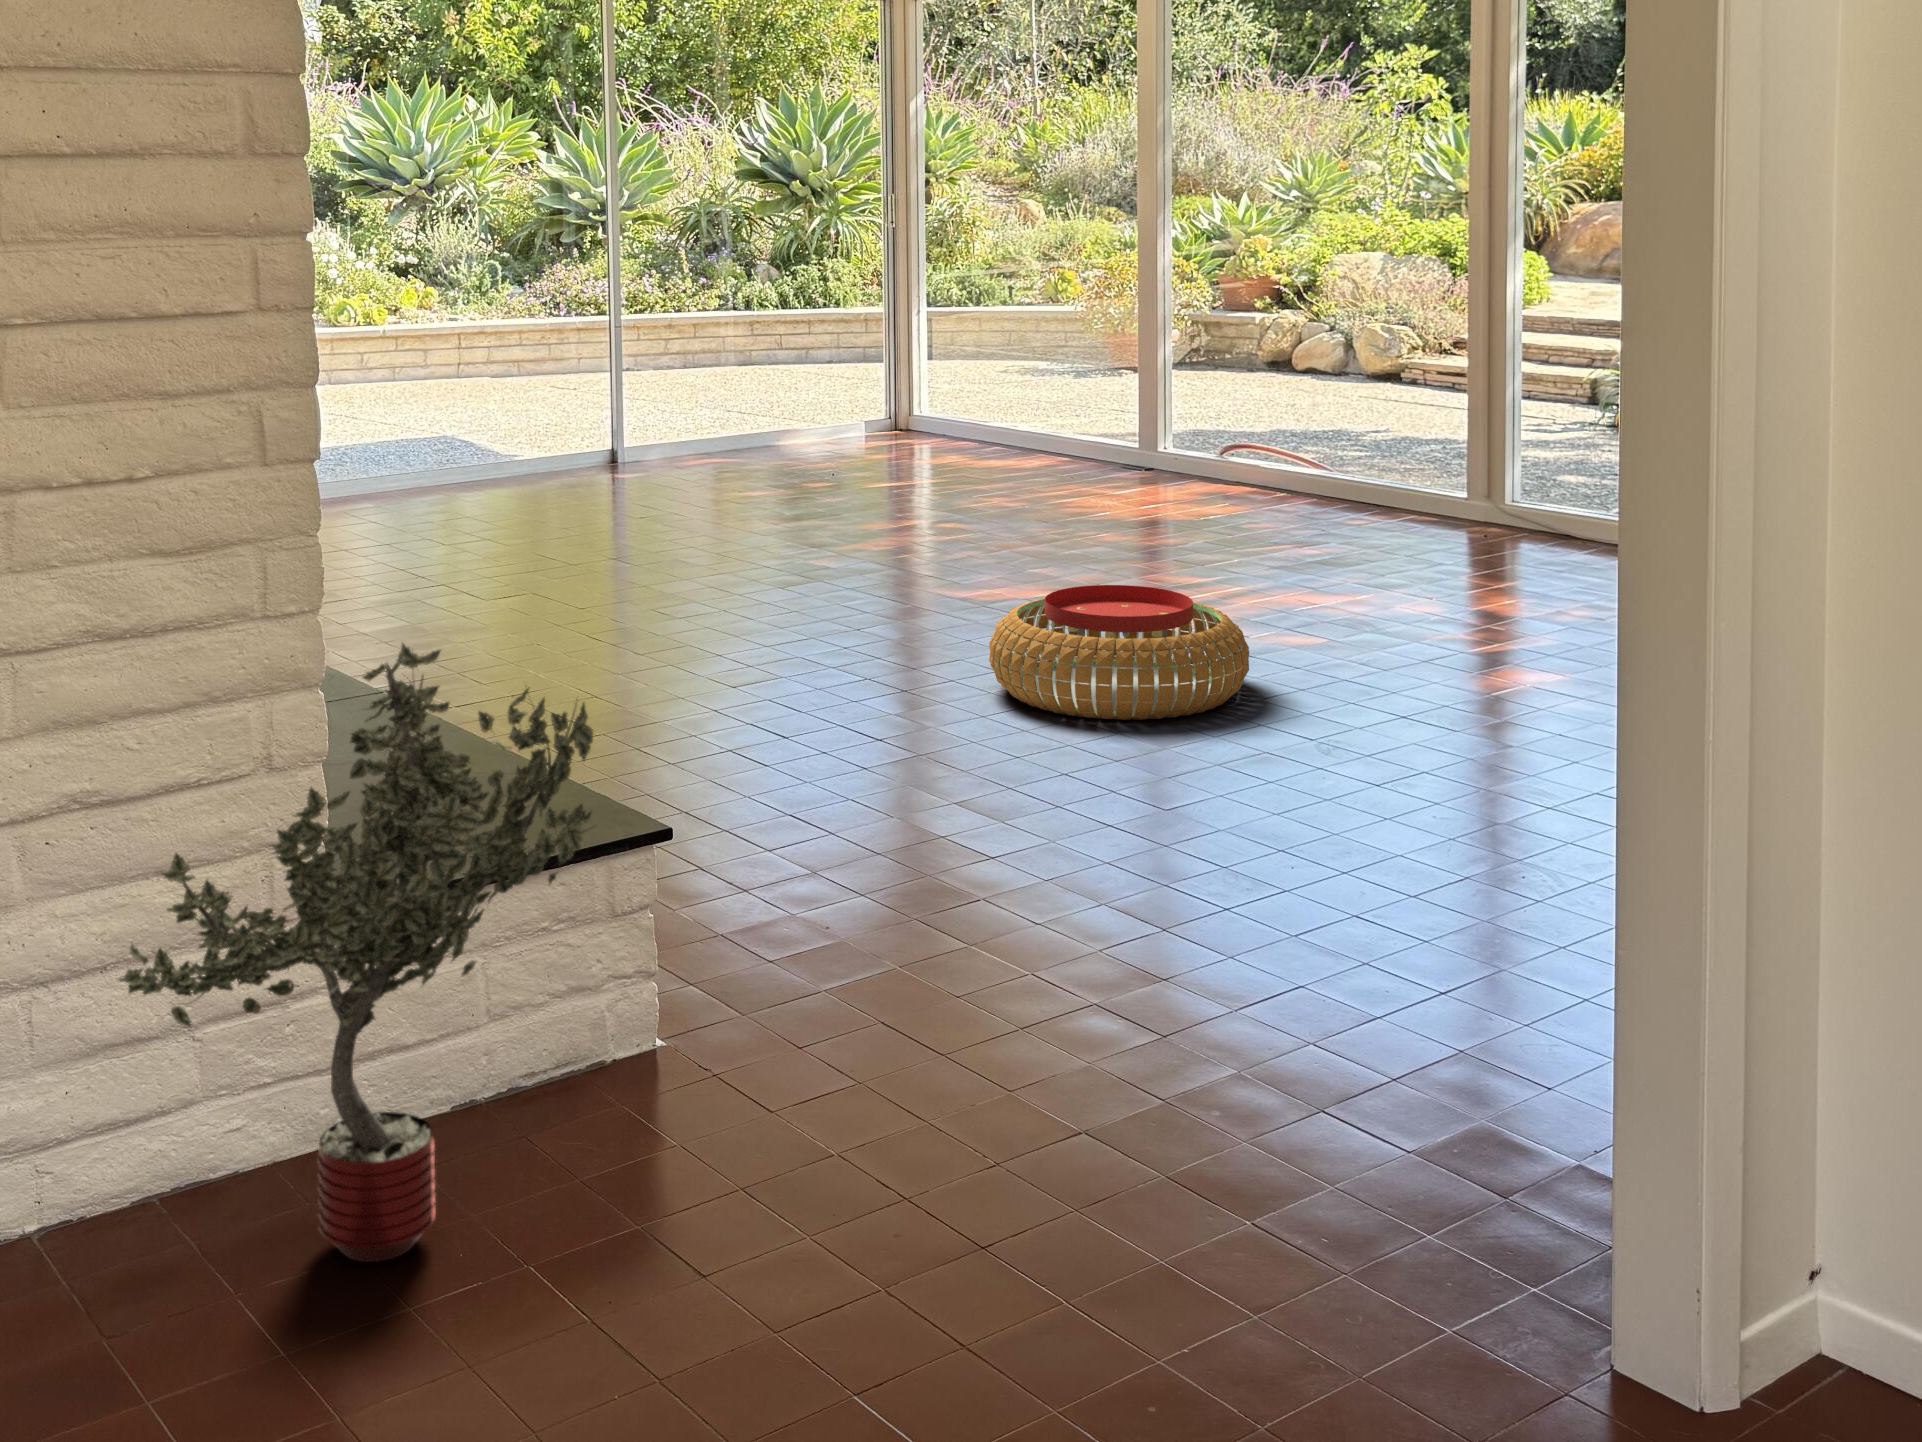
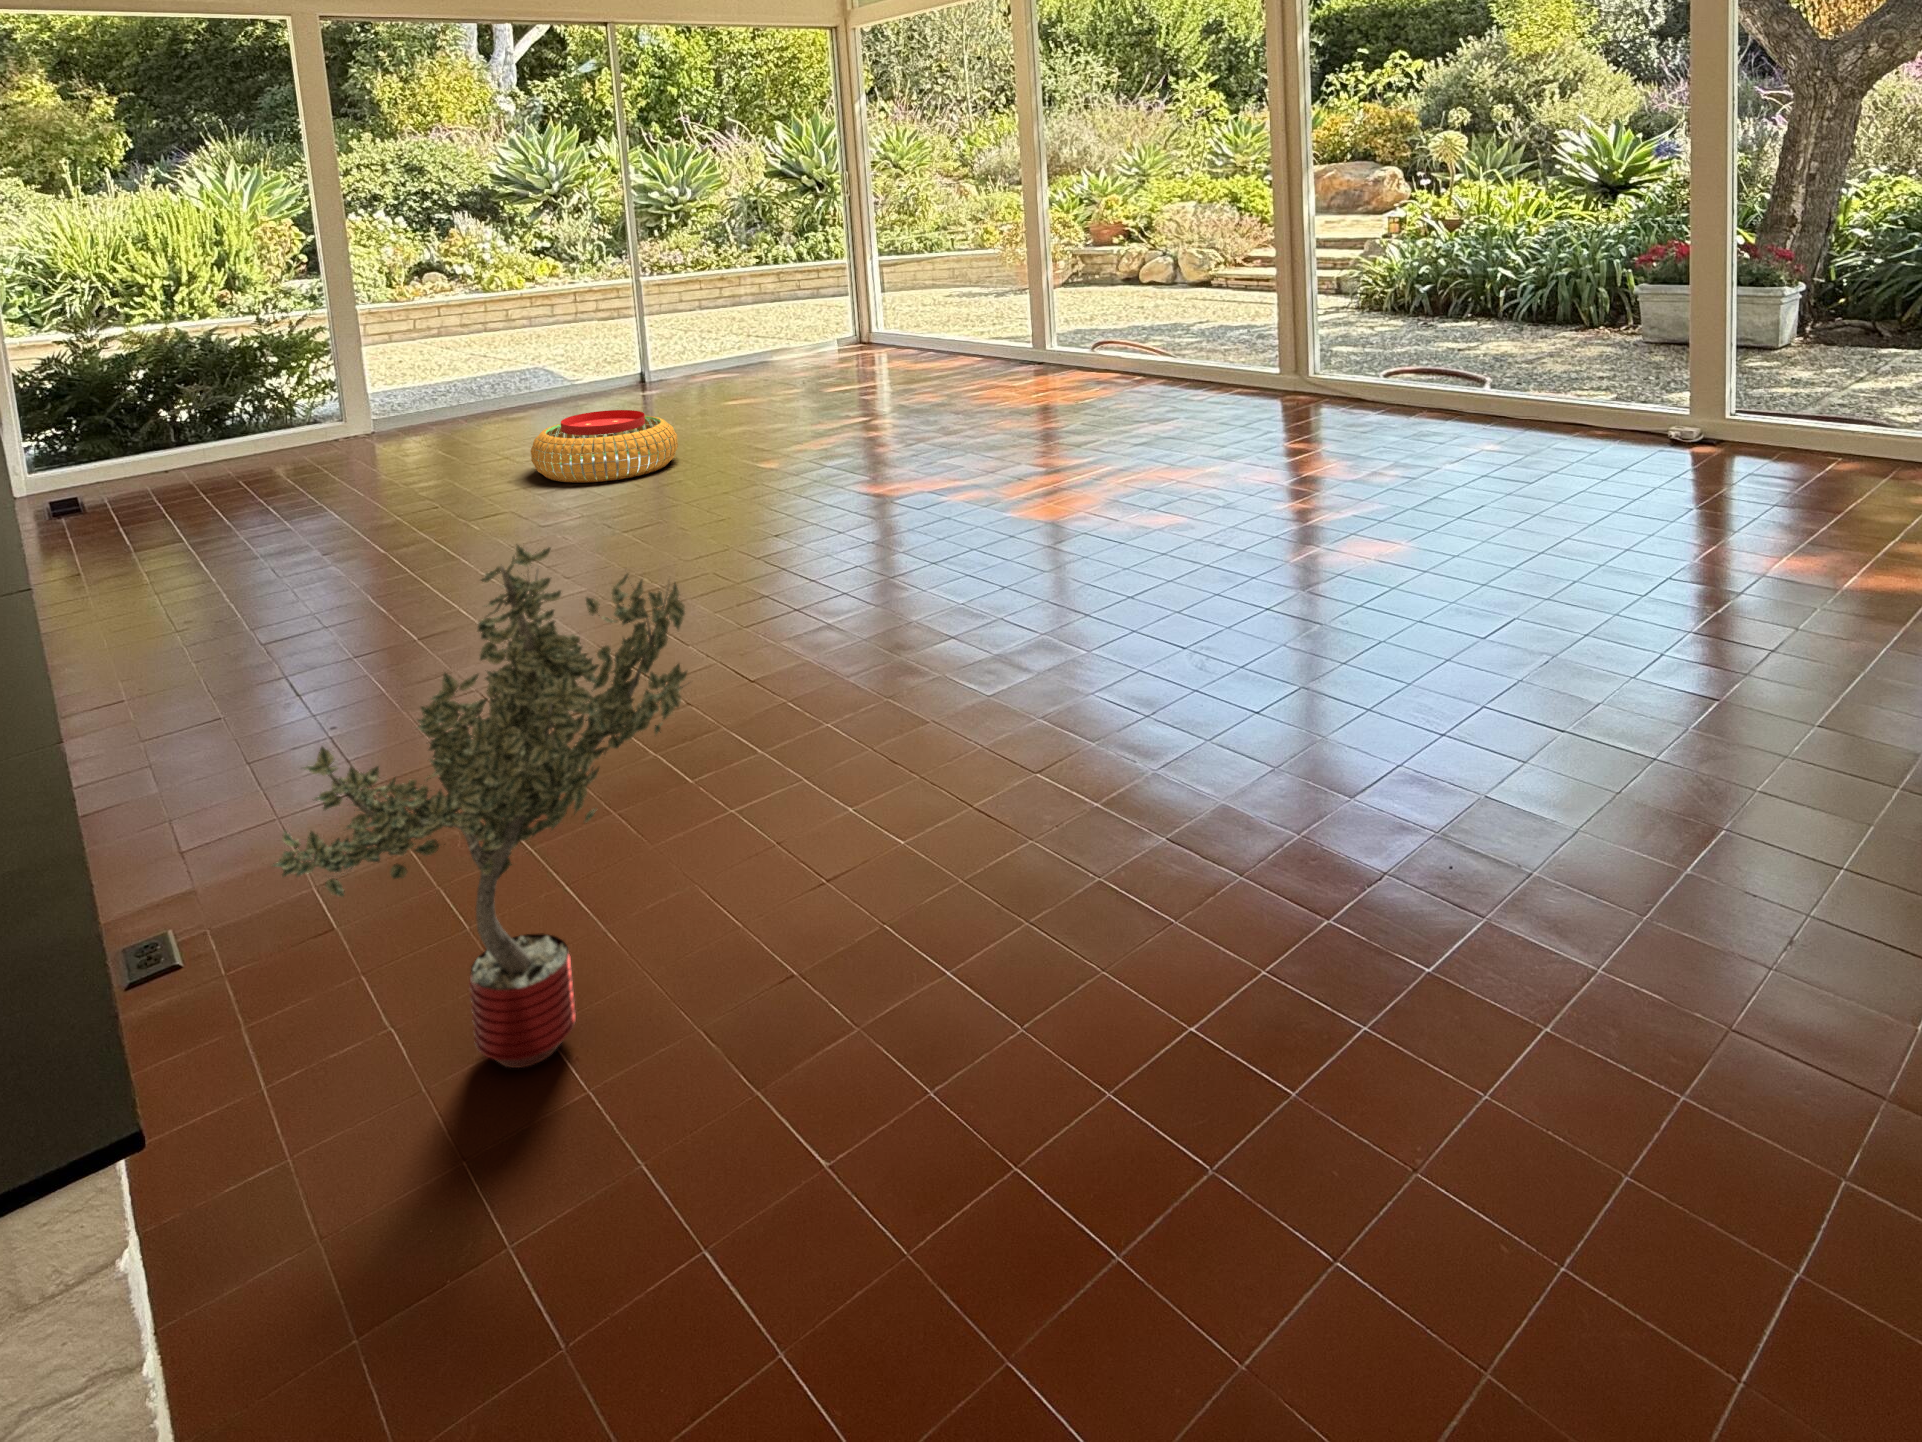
pouf: present [989,585,1249,720] -> present [531,410,678,483]

